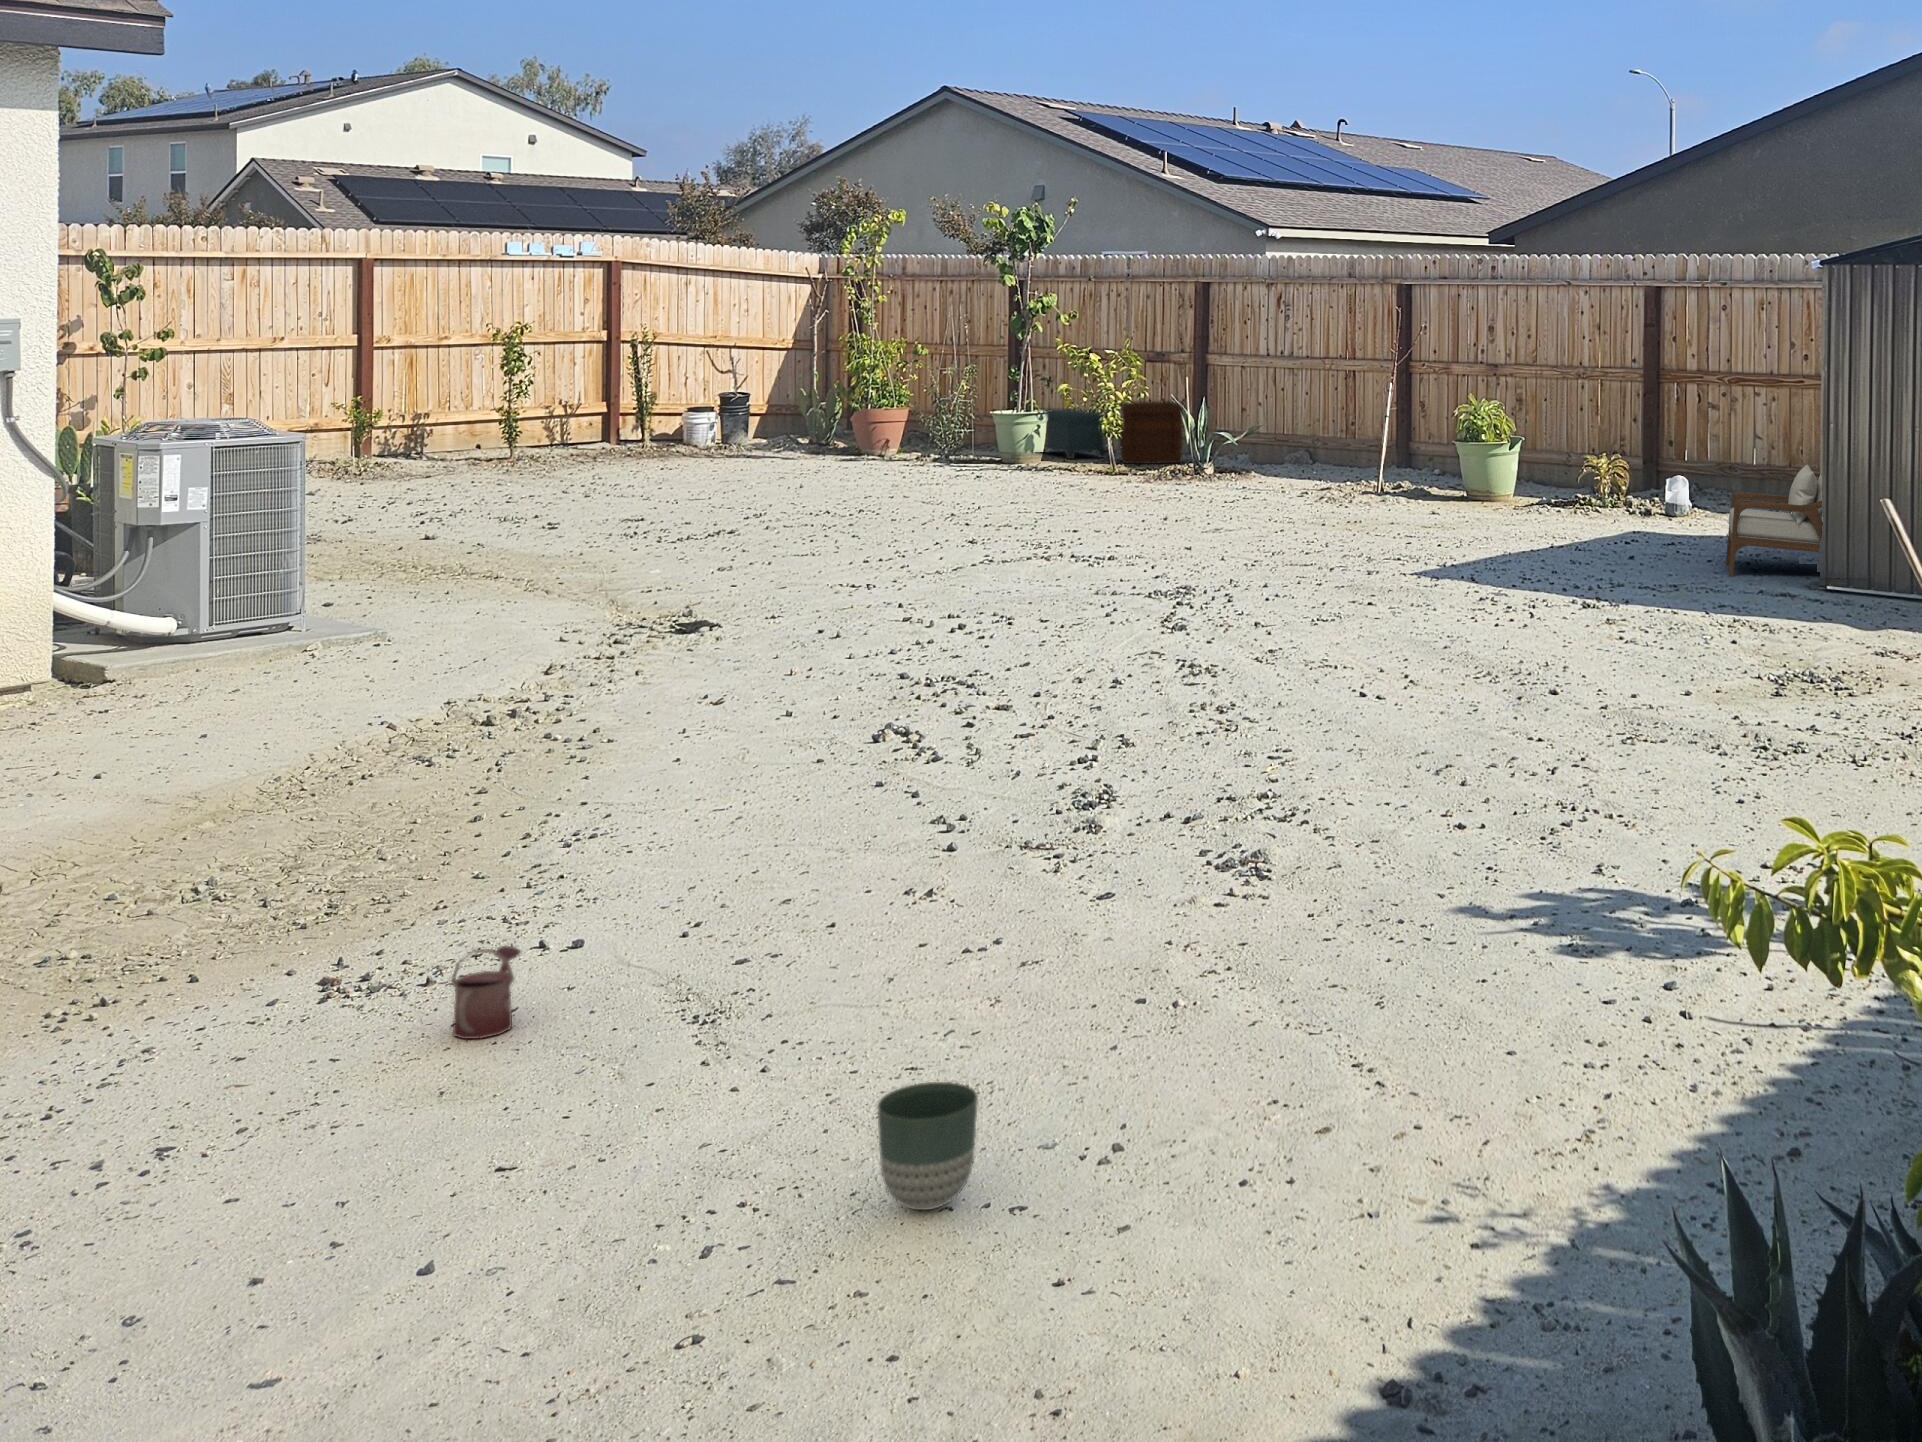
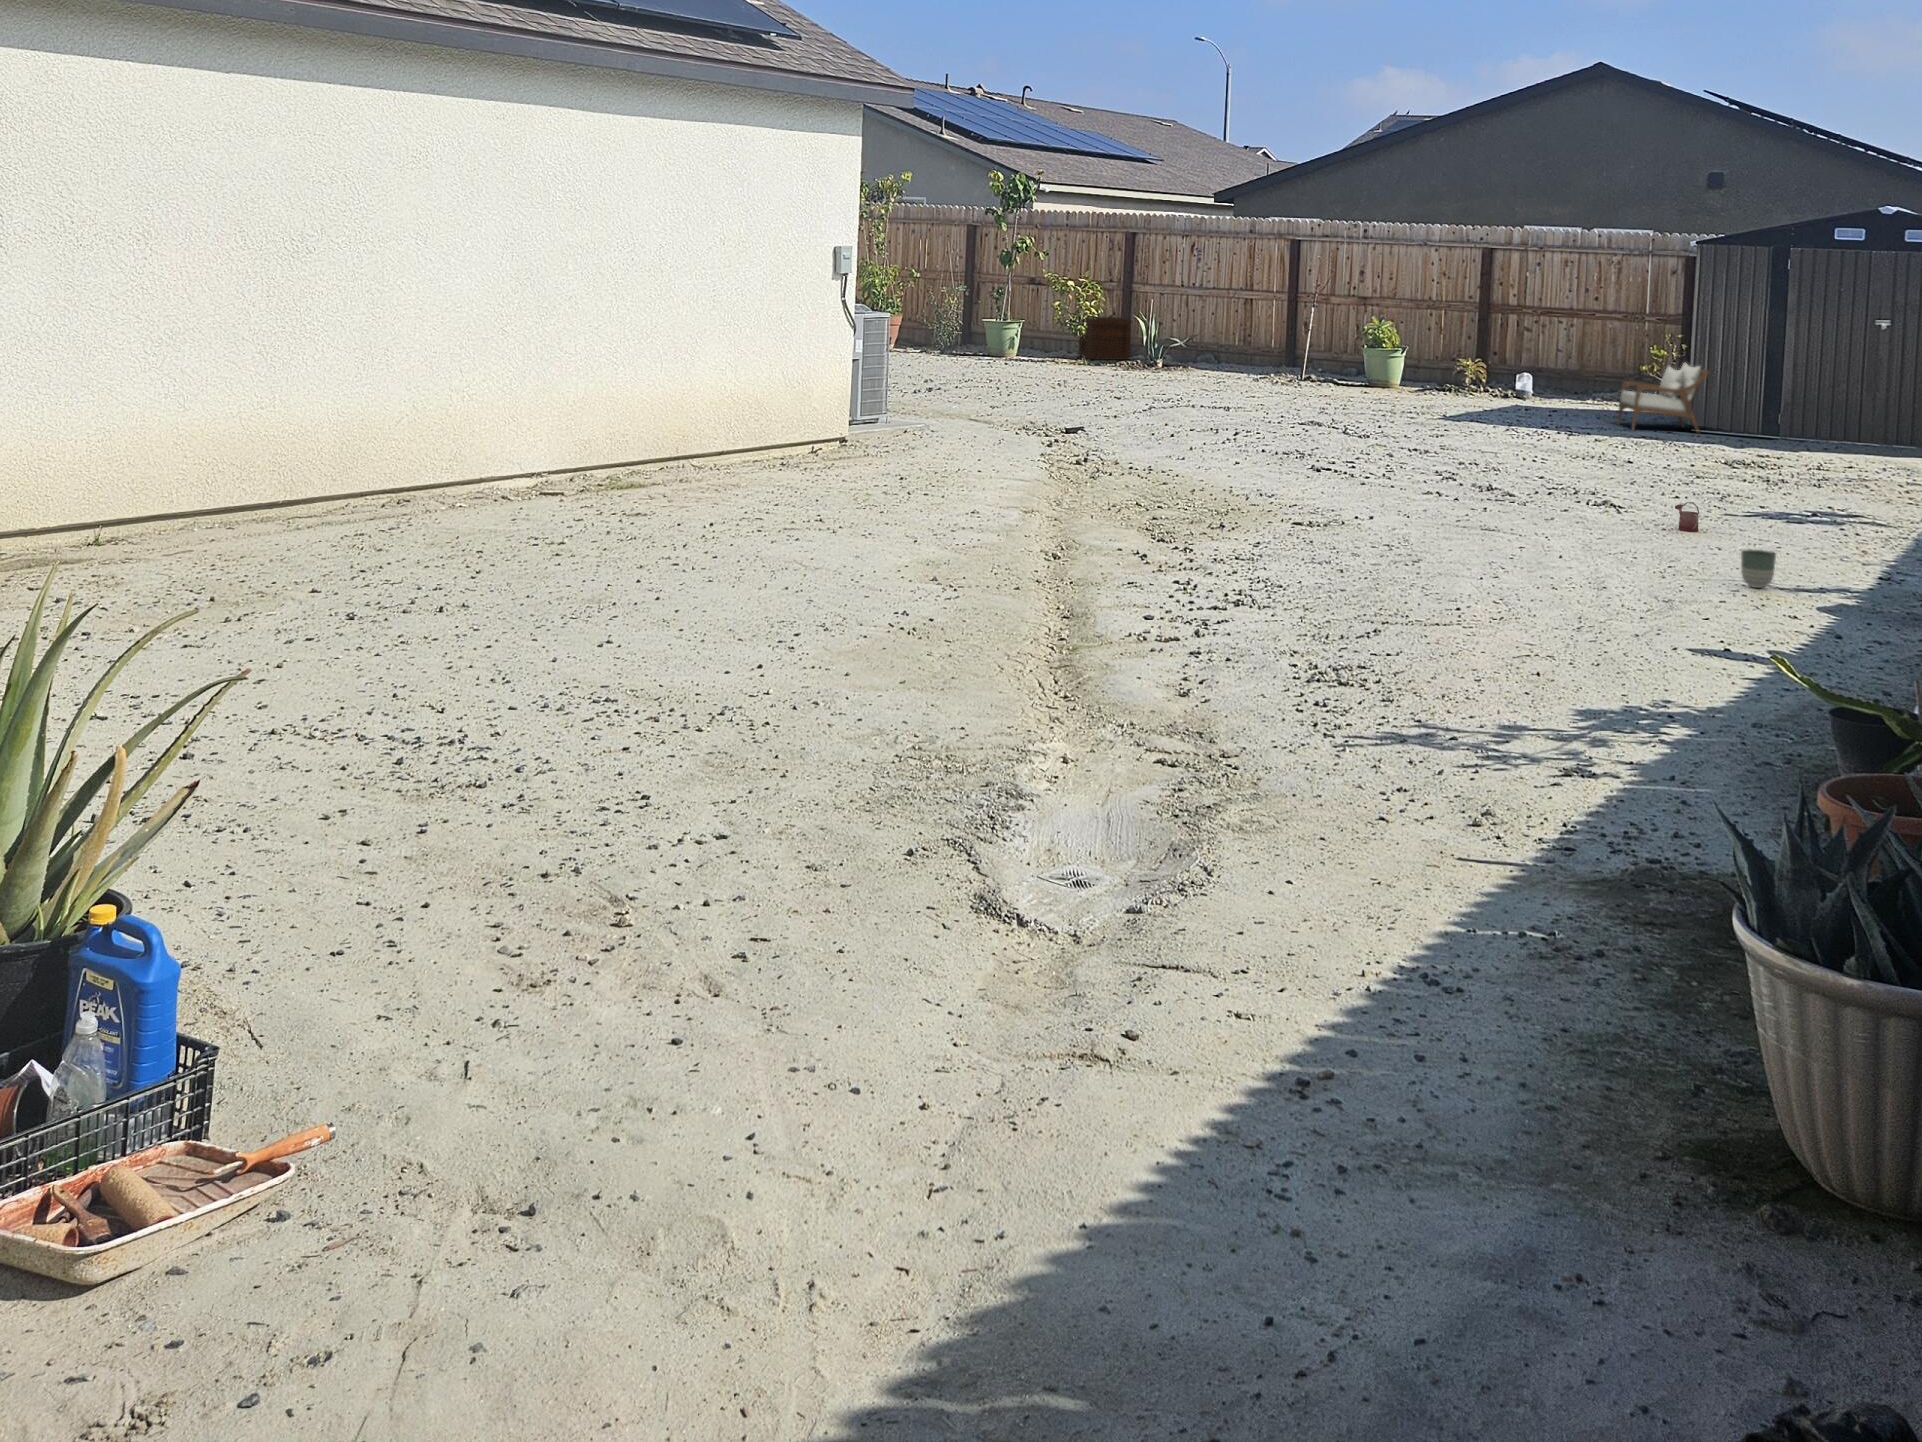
bench: present [1045,408,1108,459] -> none [1007,320,1070,355]
watering can: present [451,946,521,1039] -> present [1675,502,1699,532]

